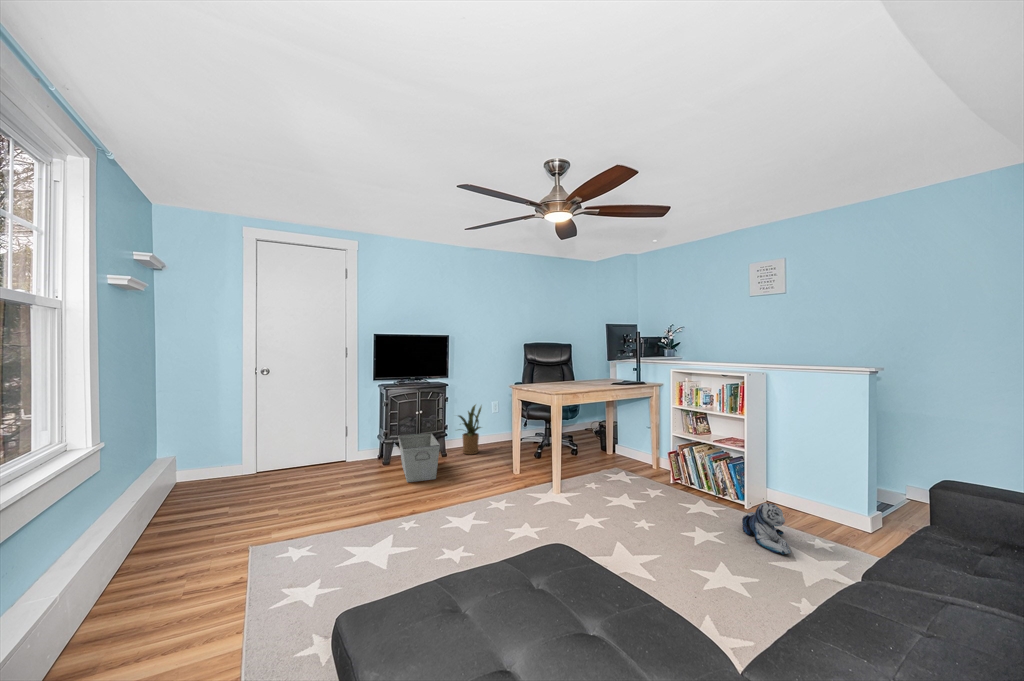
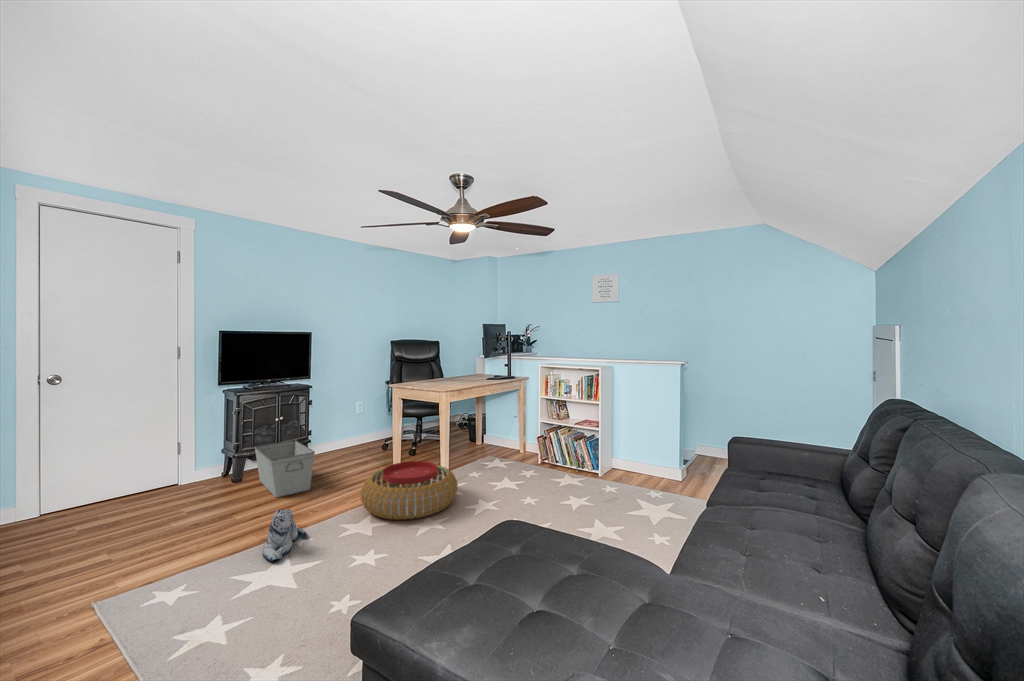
house plant: present [459,405,482,454] -> none [316,405,350,460]
pouf: none [467,463,563,523] -> present [361,461,458,520]
plush toy: present [742,503,791,555] -> present [263,509,307,562]

